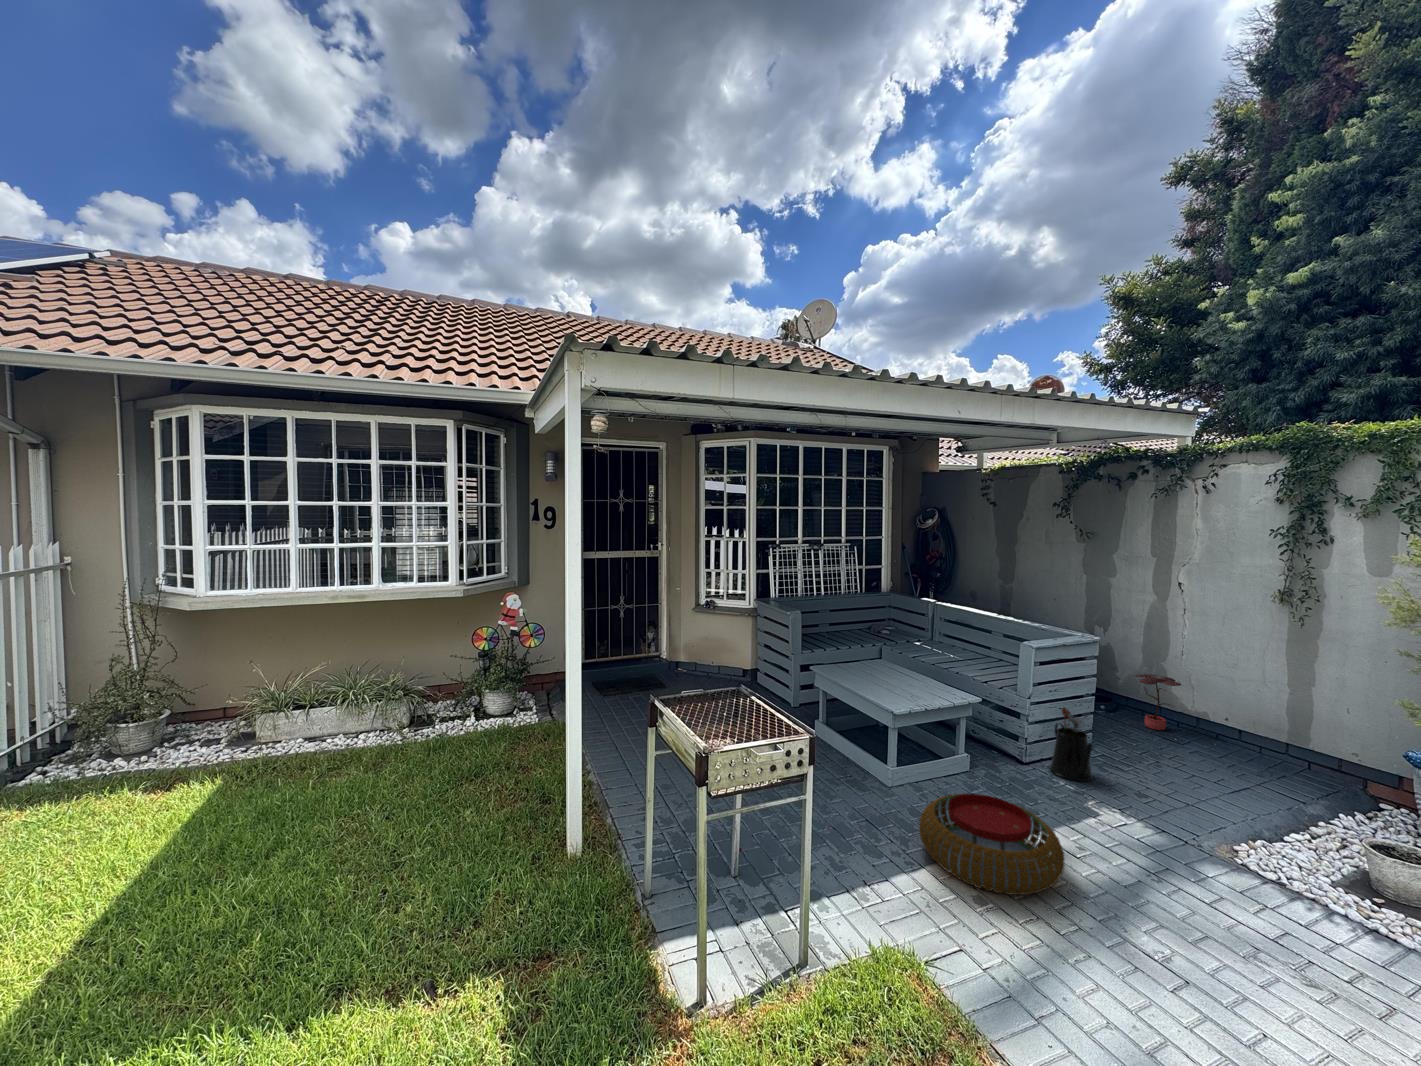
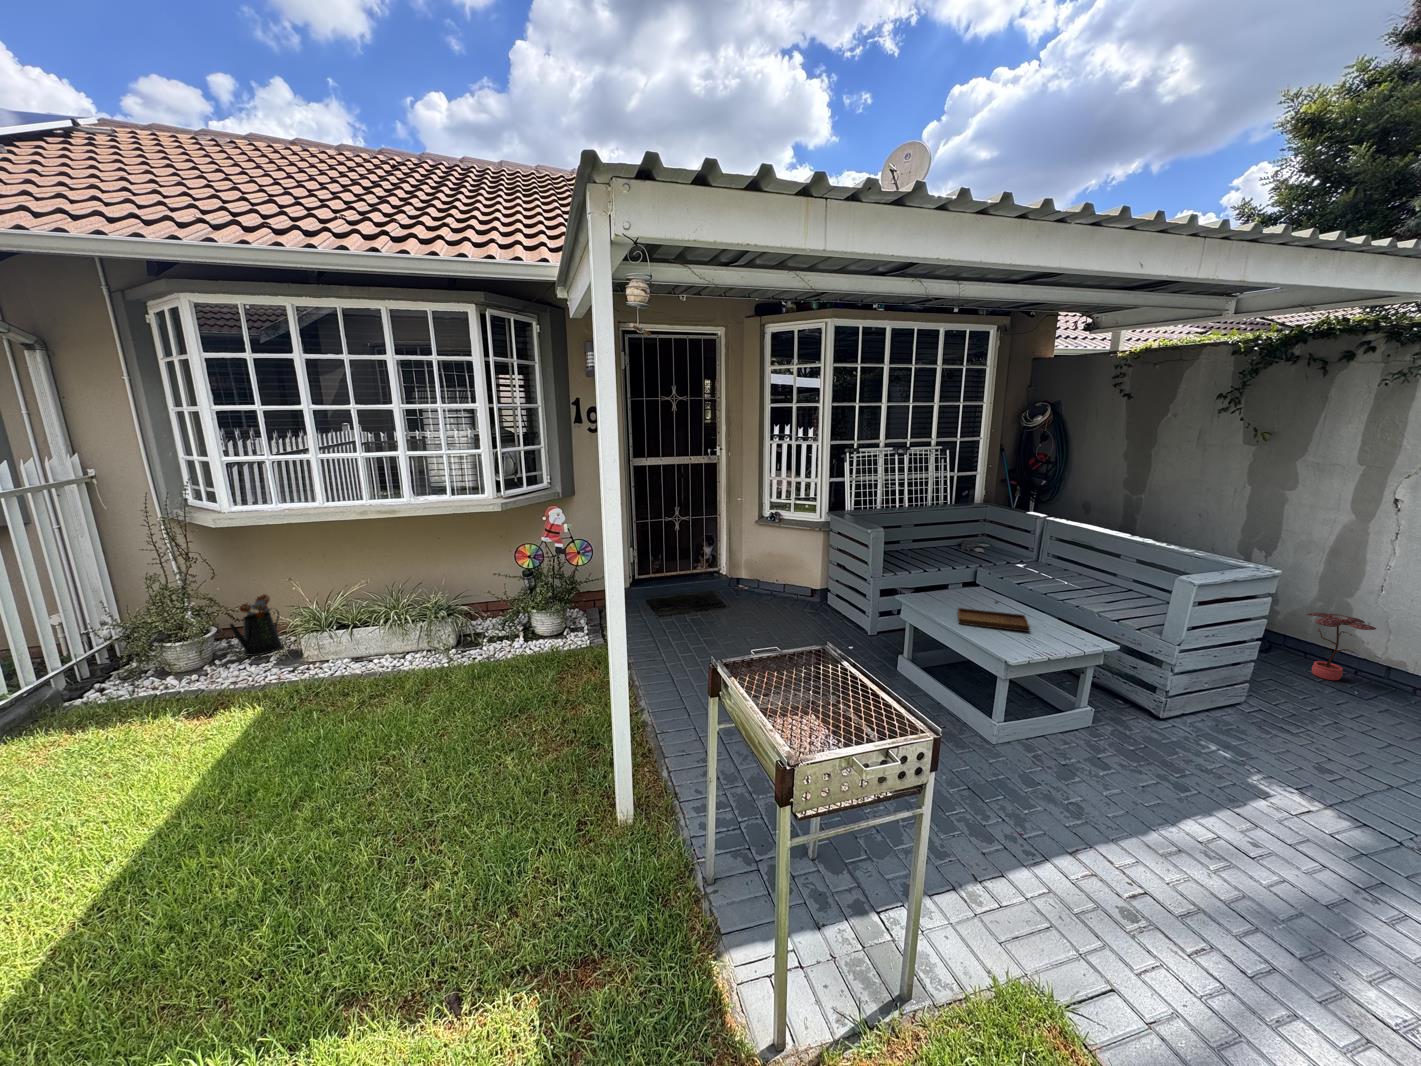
tray: none [859,665,914,690] -> present [957,601,1030,632]
watering can: present [1050,707,1093,781] -> present [230,594,283,656]
pouf: present [919,793,1065,895] -> none [1041,769,1247,912]

